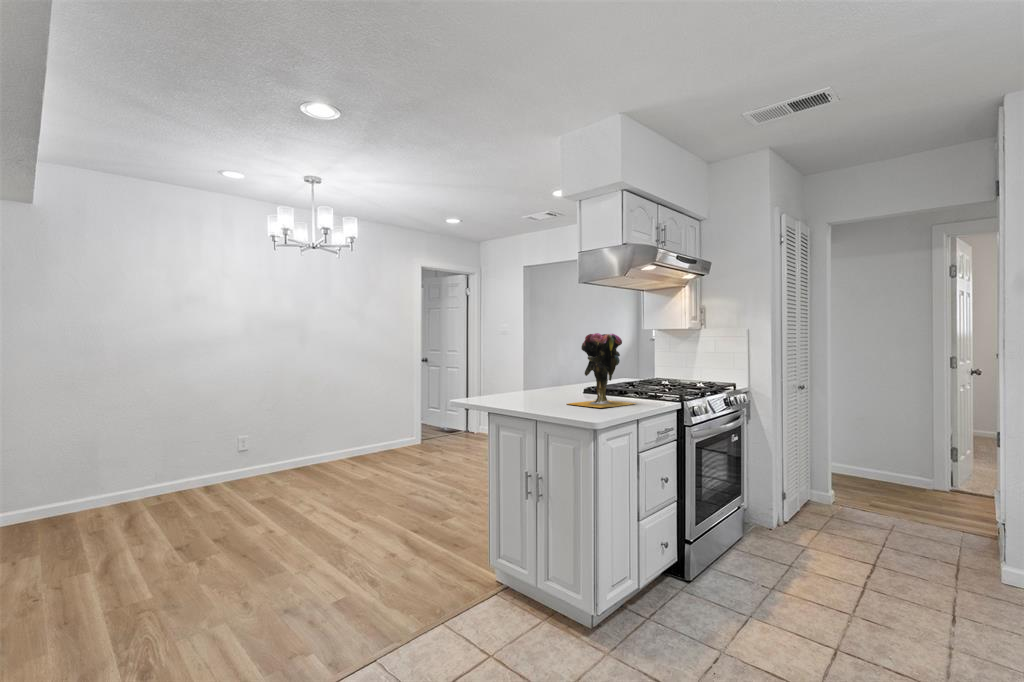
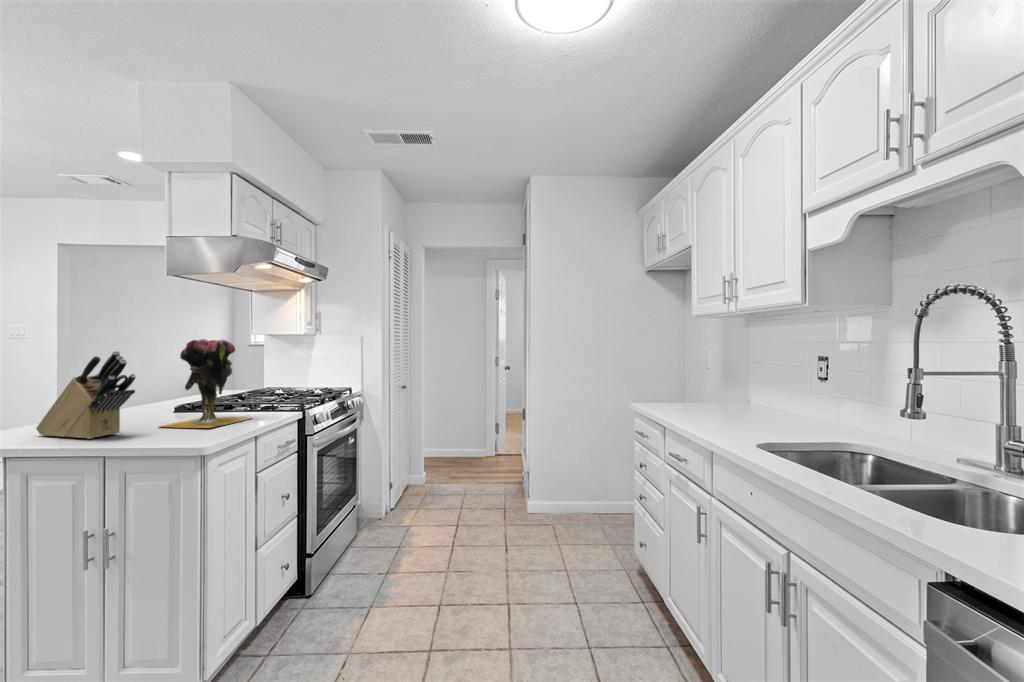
knife block: none [494,342,550,408] -> present [36,351,136,439]

